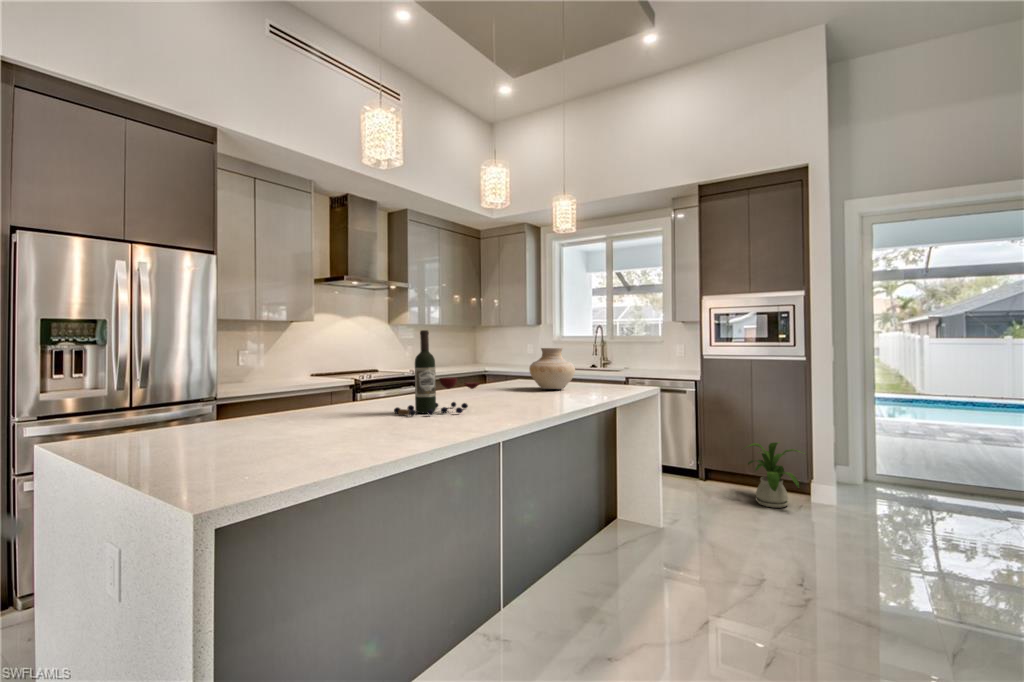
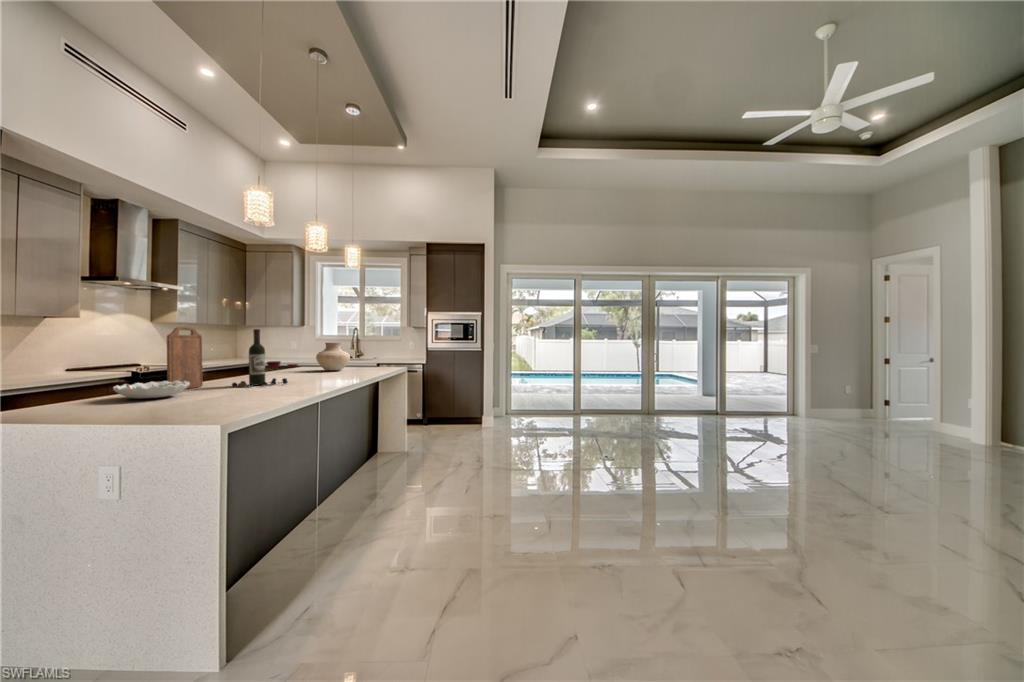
cutting board: none [320,330,366,416] -> present [167,327,203,389]
decorative bowl: none [239,403,327,429] -> present [113,381,190,398]
house plant: present [748,442,800,508] -> none [448,397,483,435]

